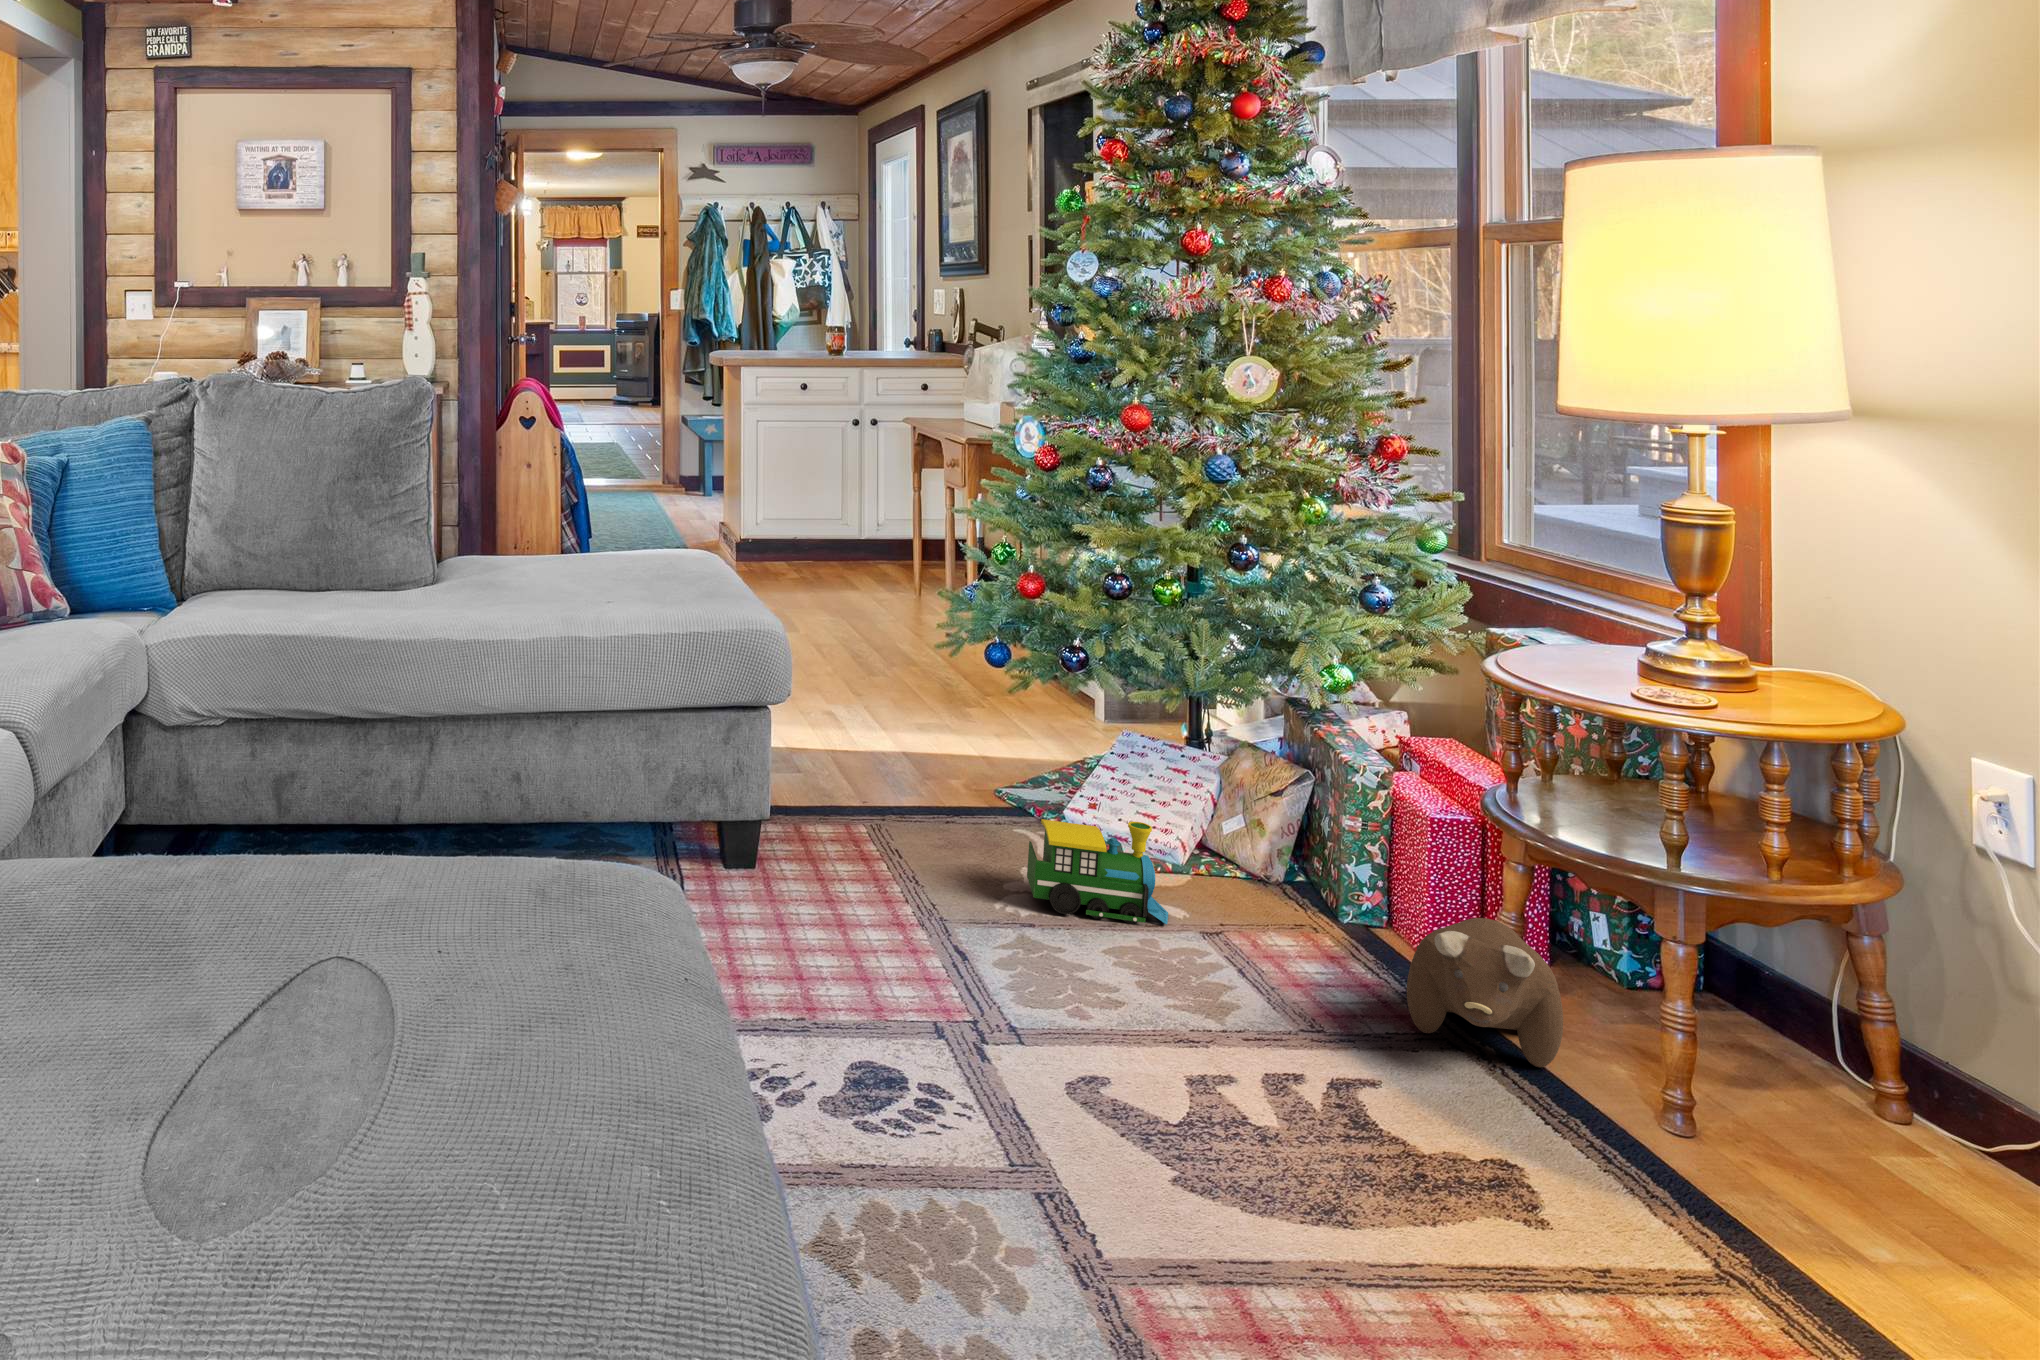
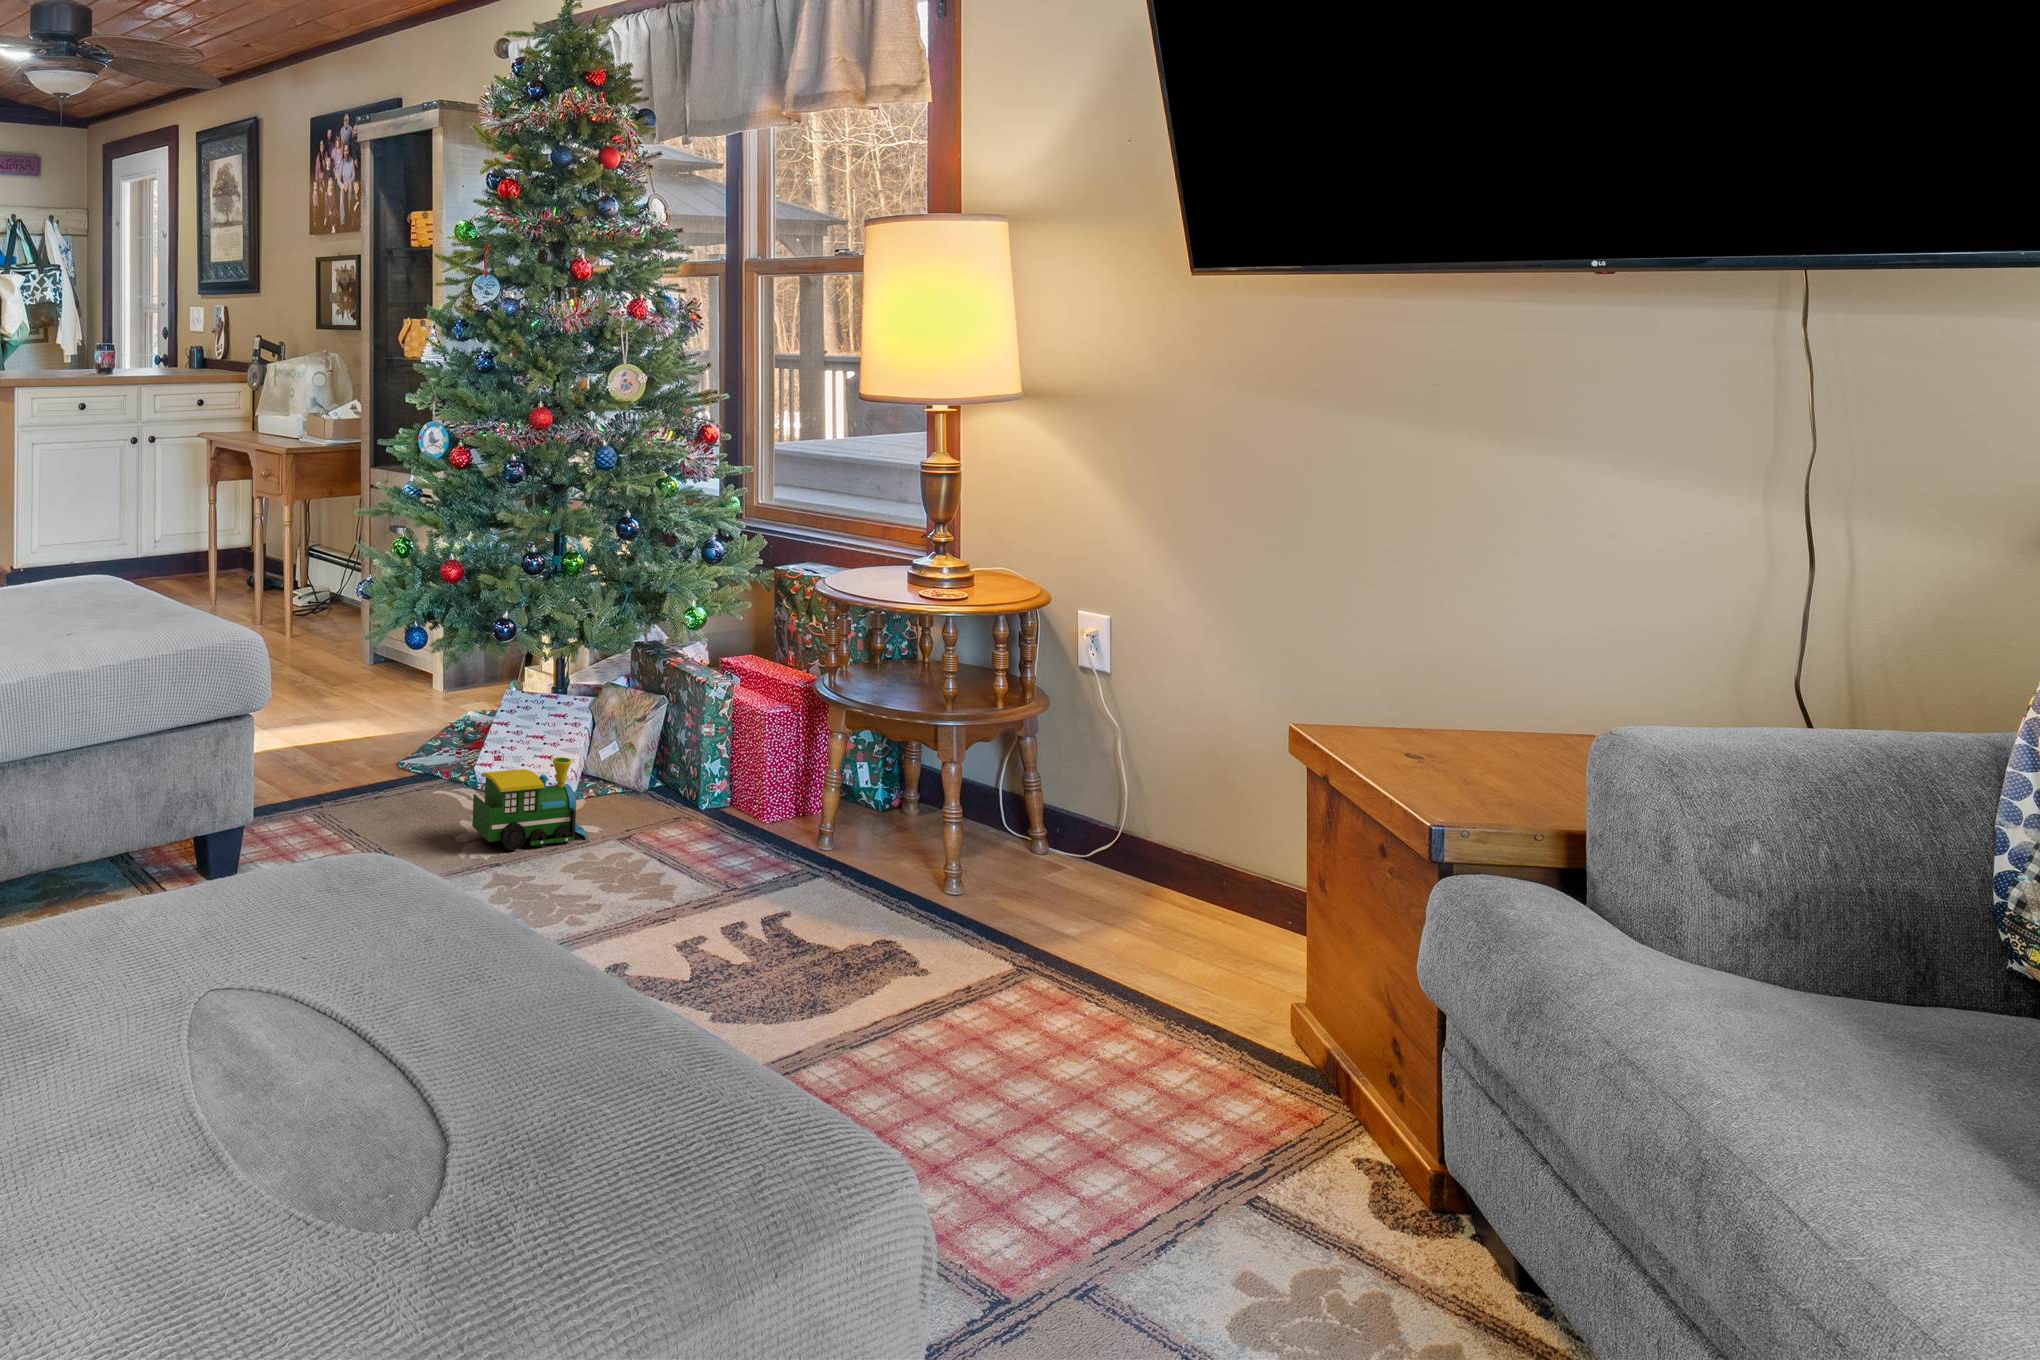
plush toy: present [1407,918,1563,1067] -> none [779,772,875,871]

